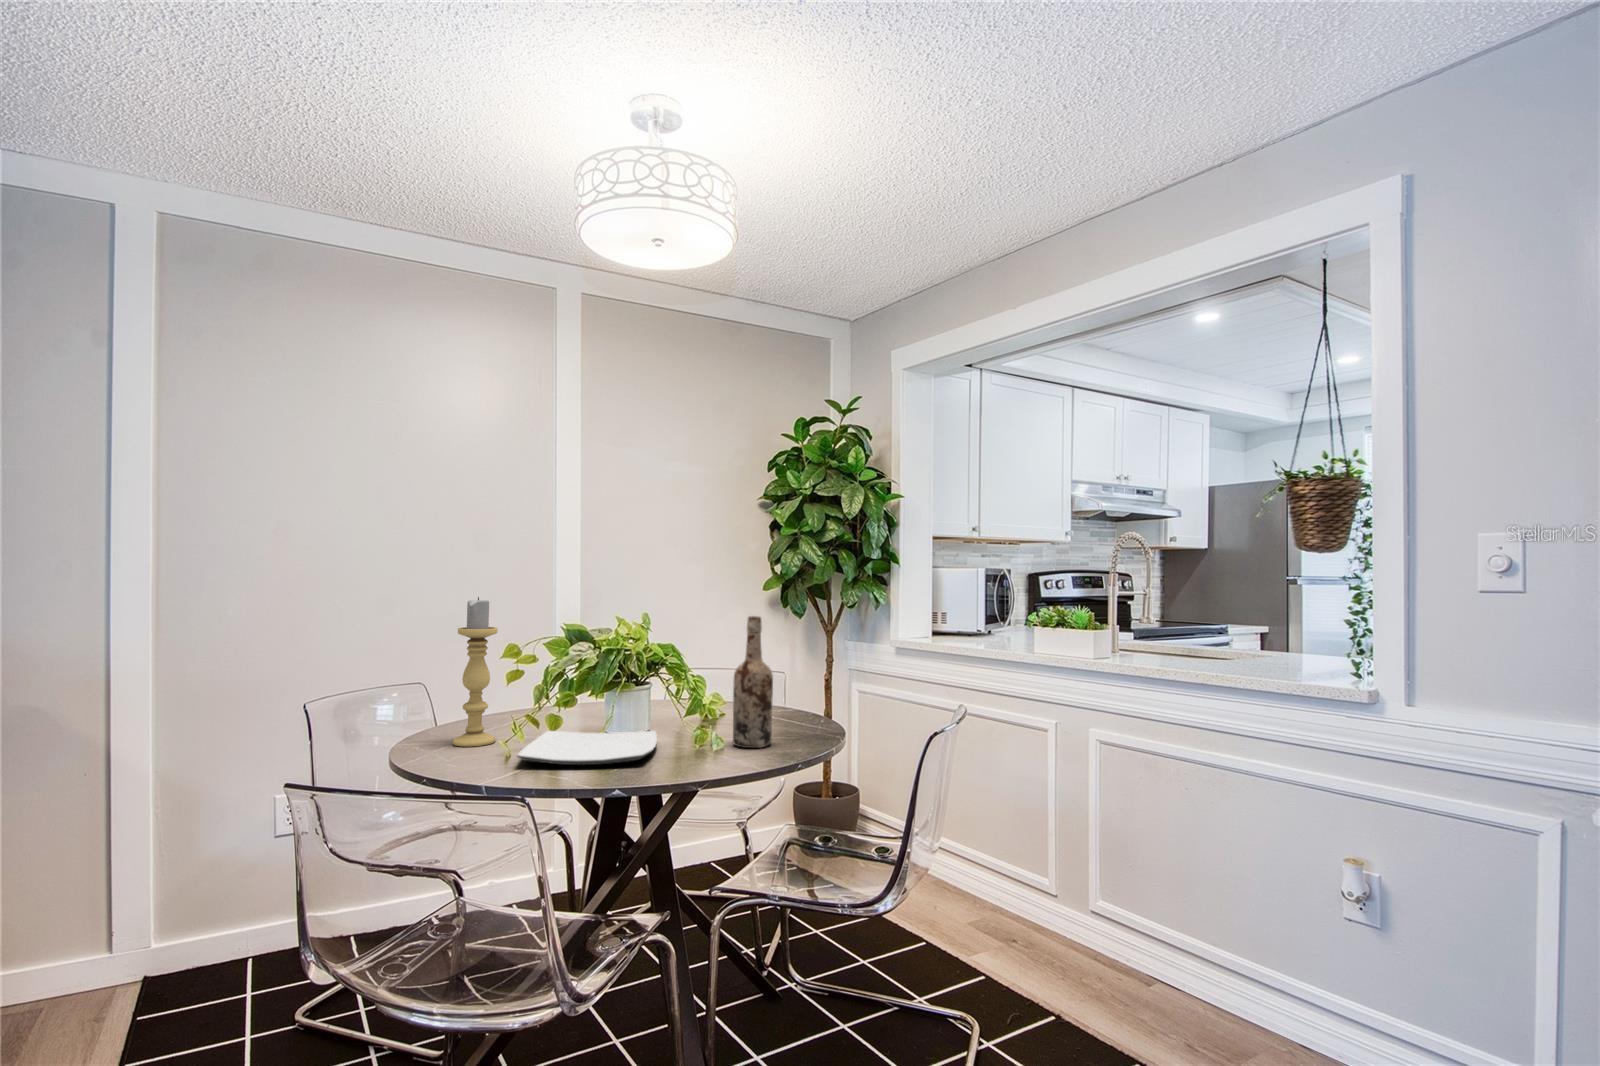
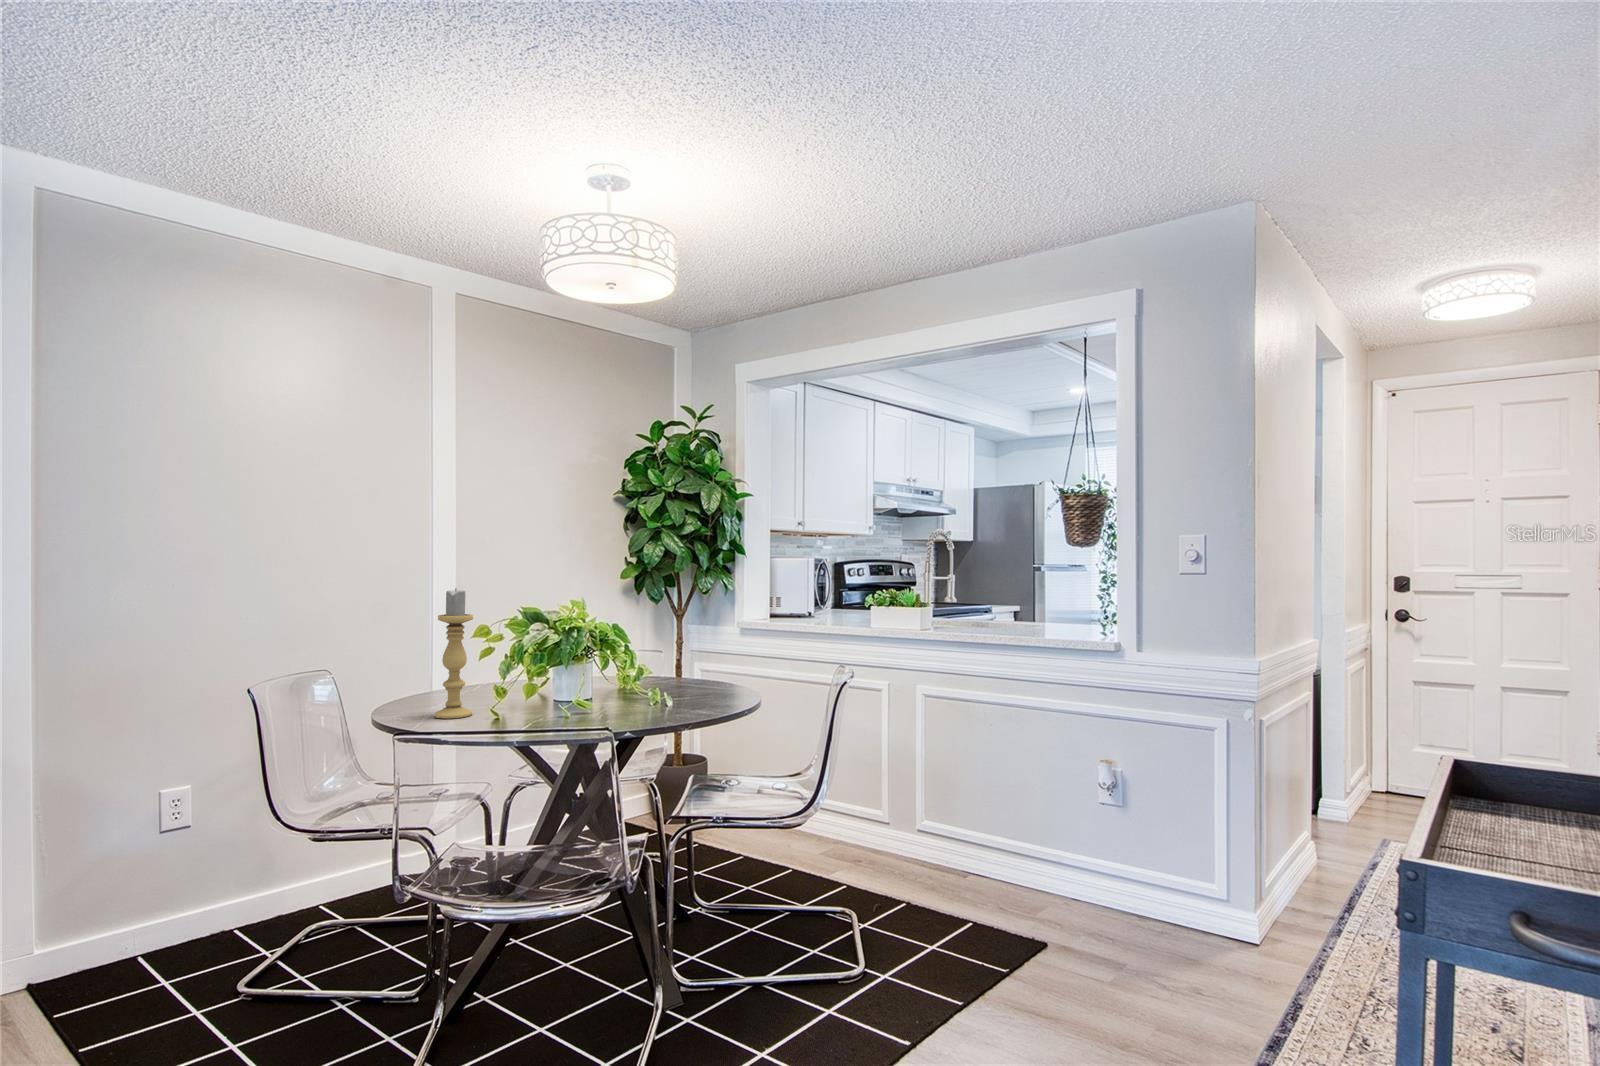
wine bottle: present [733,616,773,748] -> none [682,600,714,705]
plate: present [517,731,657,765] -> none [520,697,633,723]

